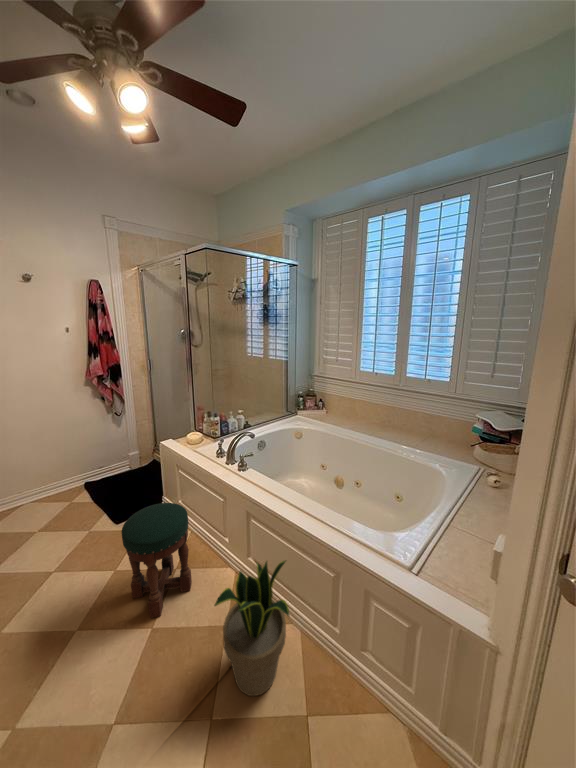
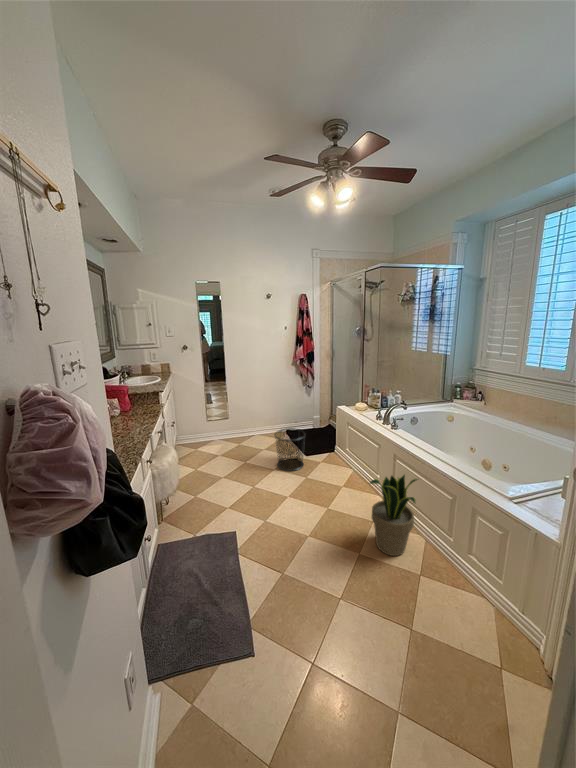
waste bin: none [45,492,111,570] -> present [274,428,305,471]
stool: present [122,503,192,618] -> none [316,438,355,504]

